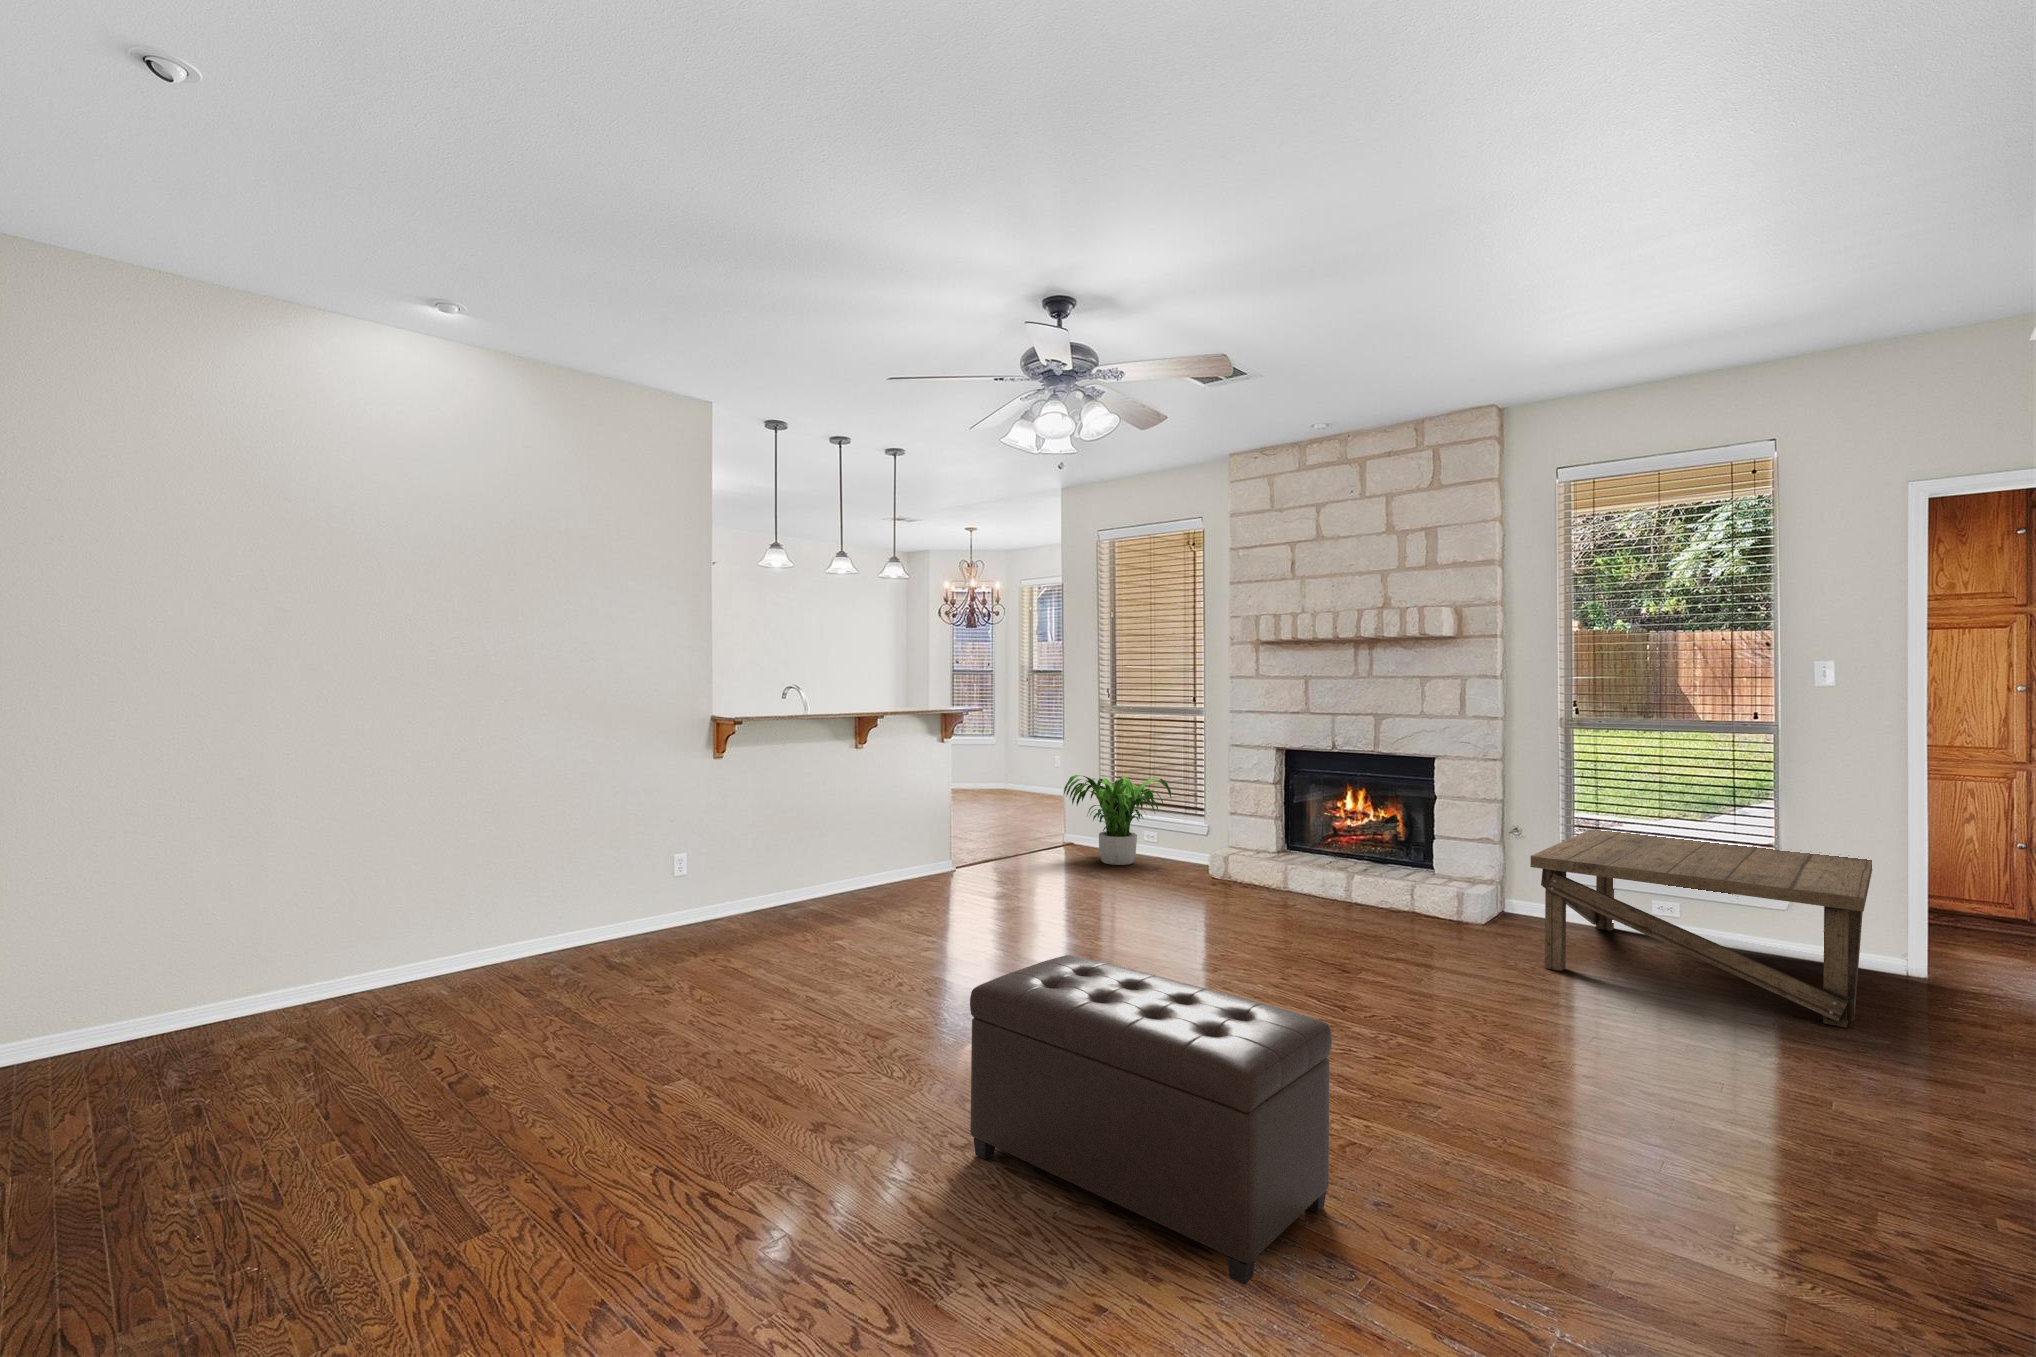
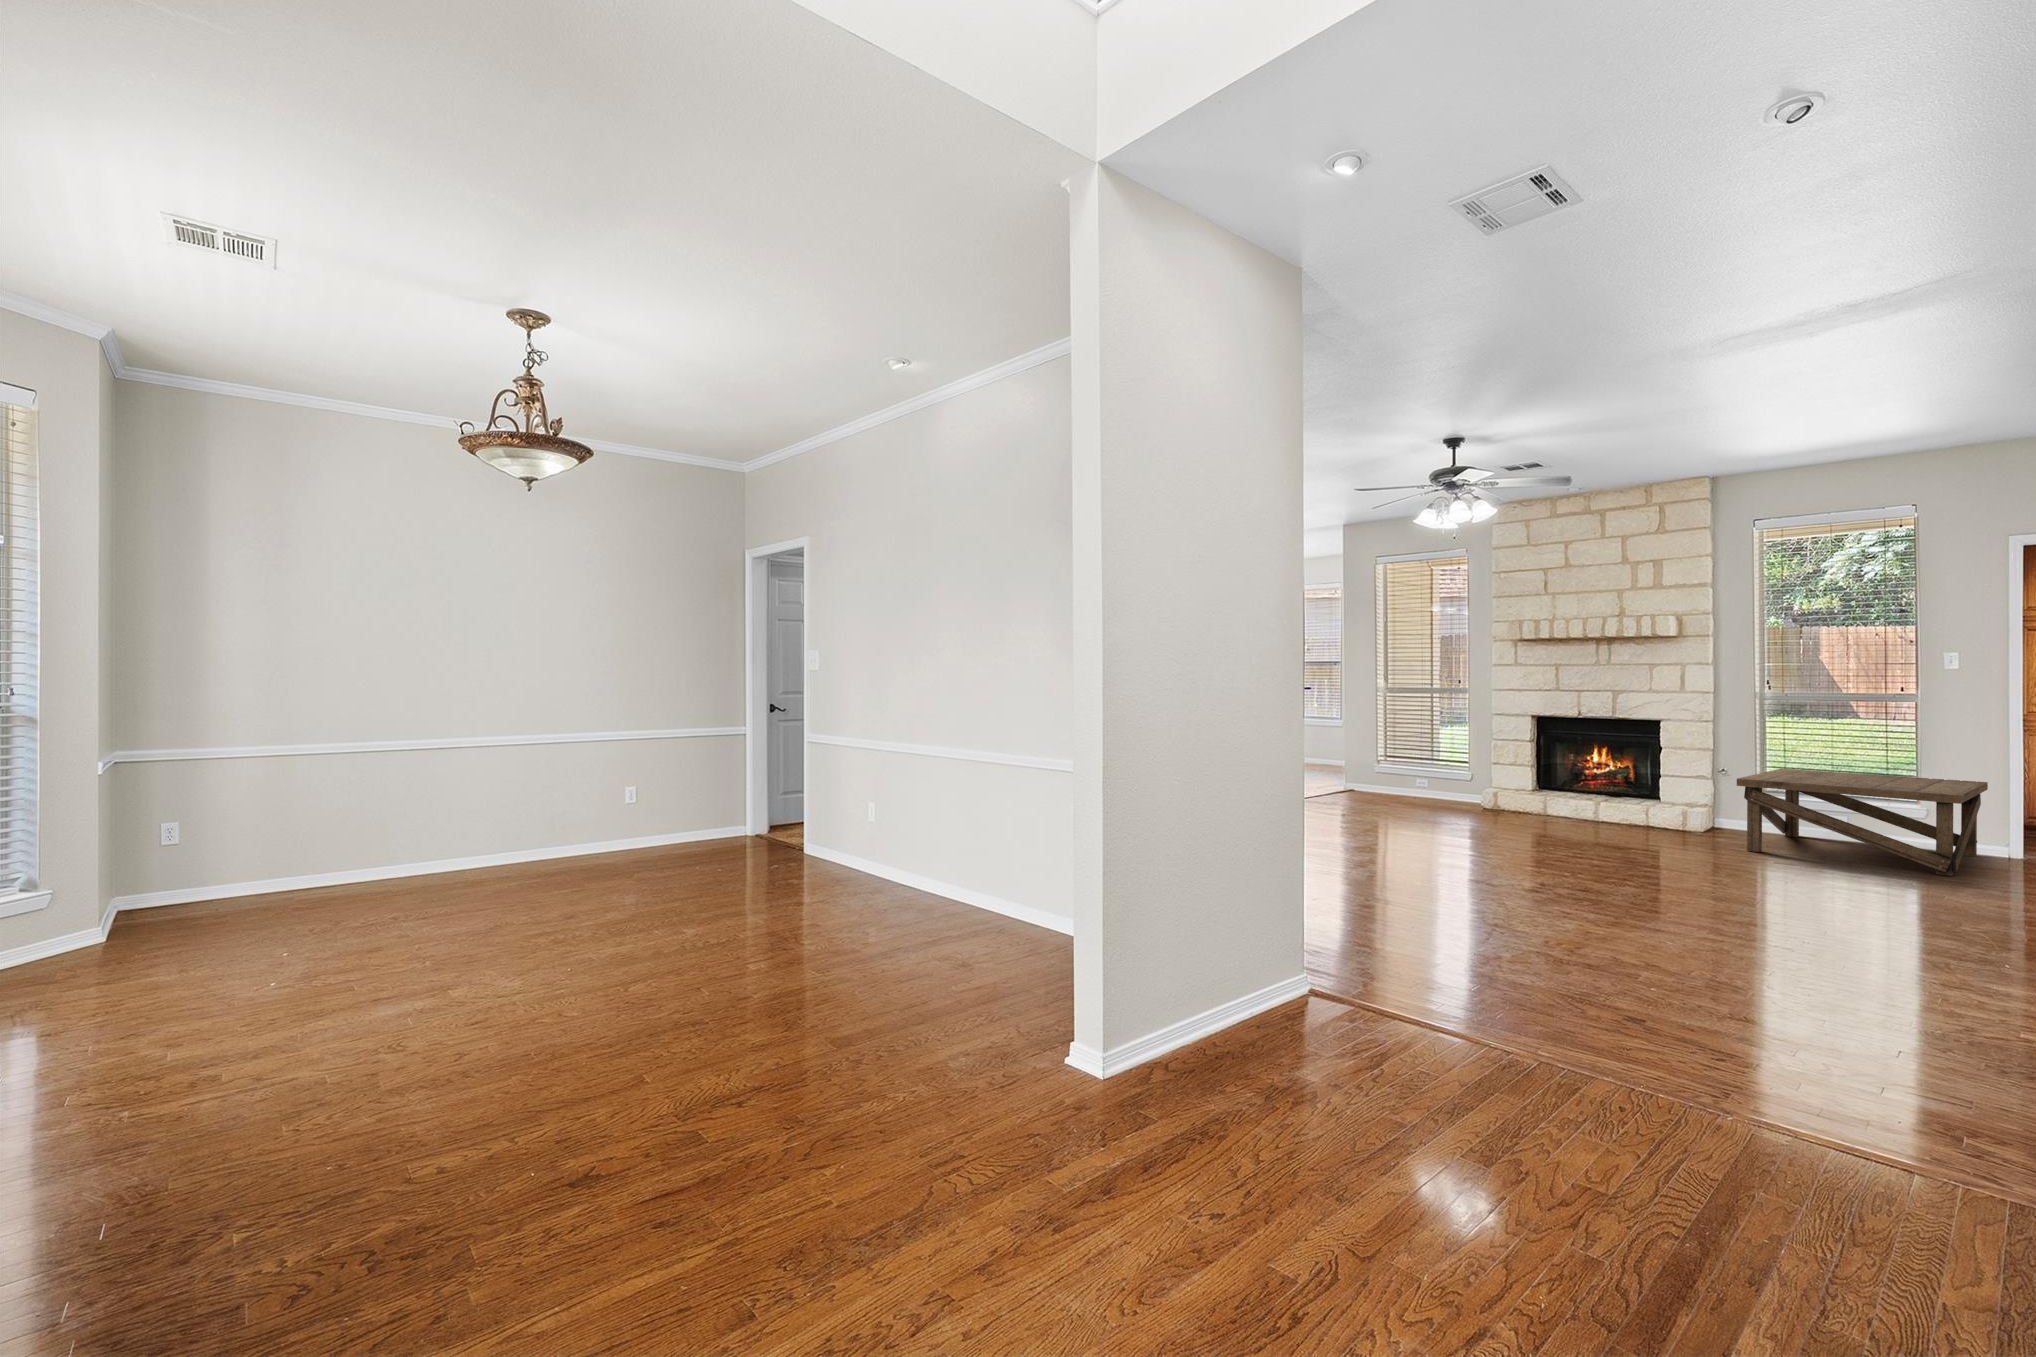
potted plant: present [1064,775,1171,865] -> none [1368,737,1451,801]
ottoman: present [970,955,1332,1285] -> none [1440,809,1638,928]

